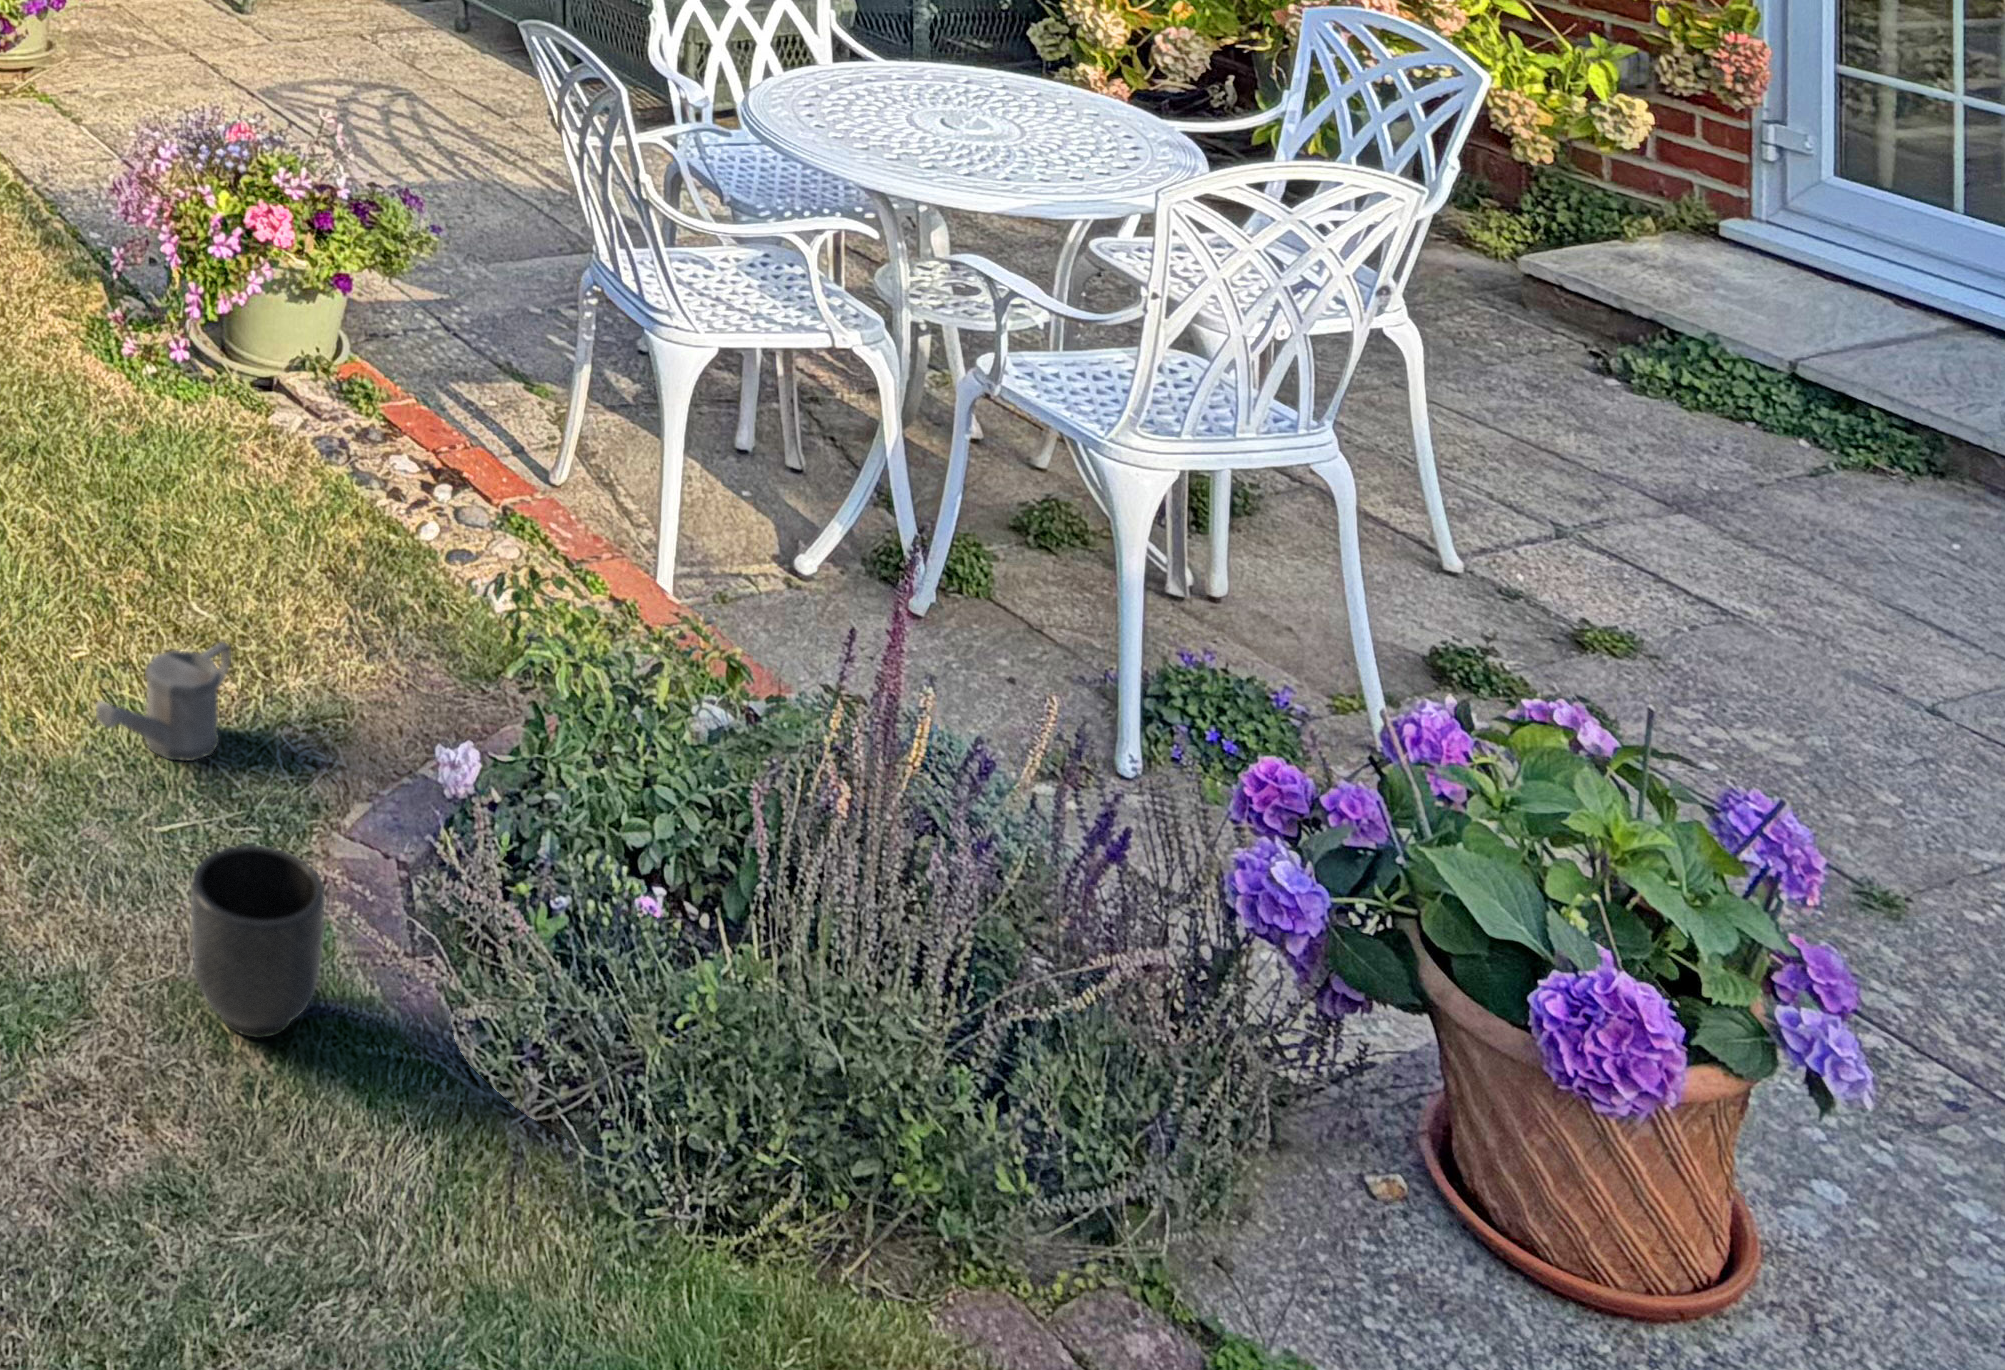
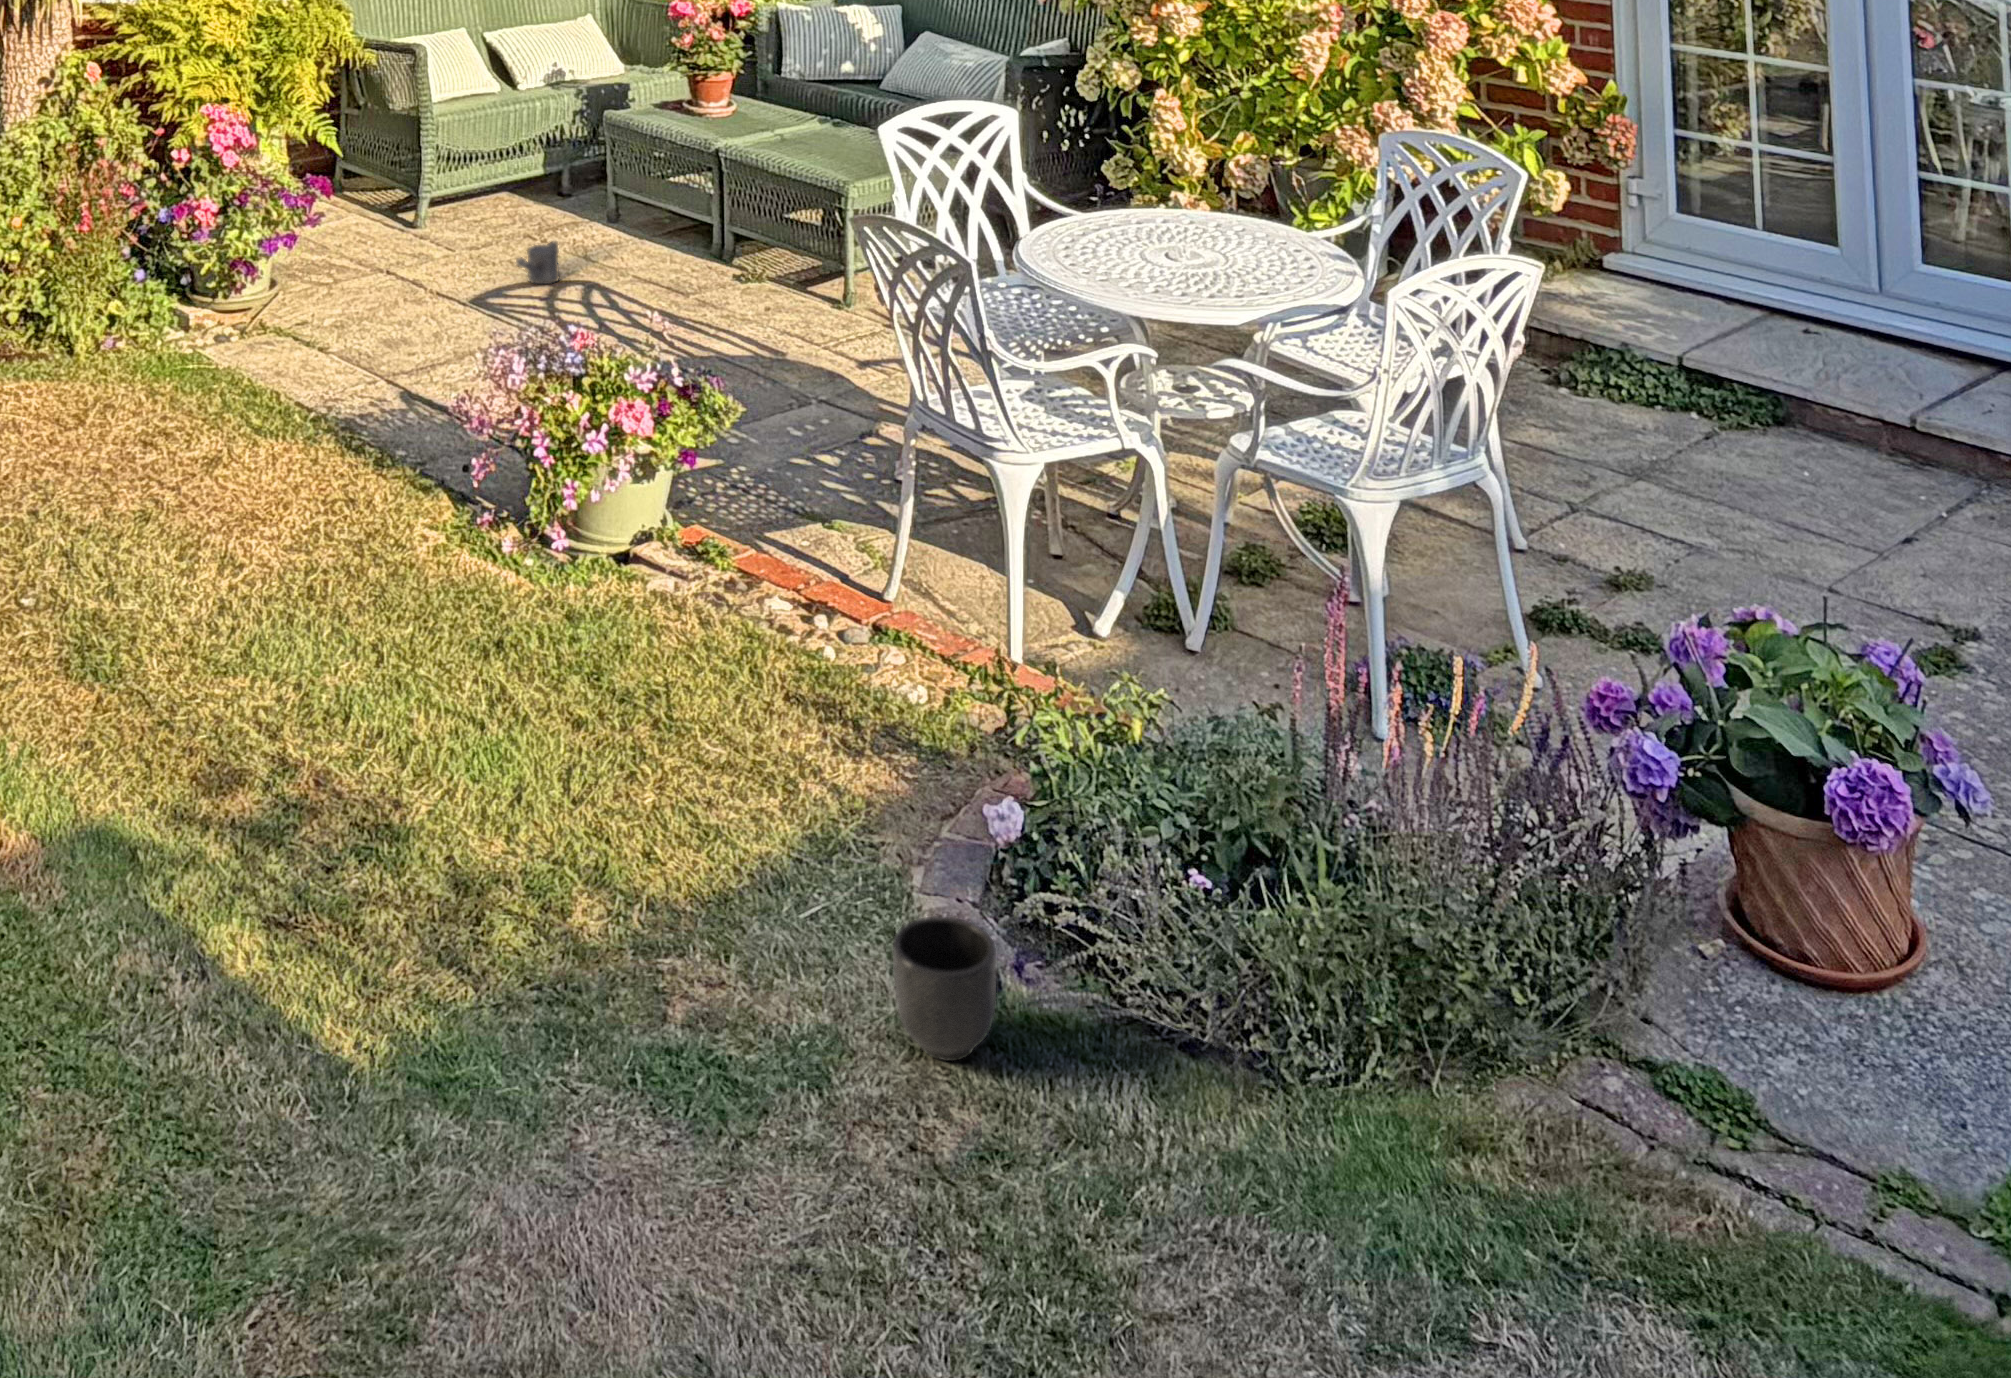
watering can: present [96,642,231,761] -> present [516,241,559,284]

